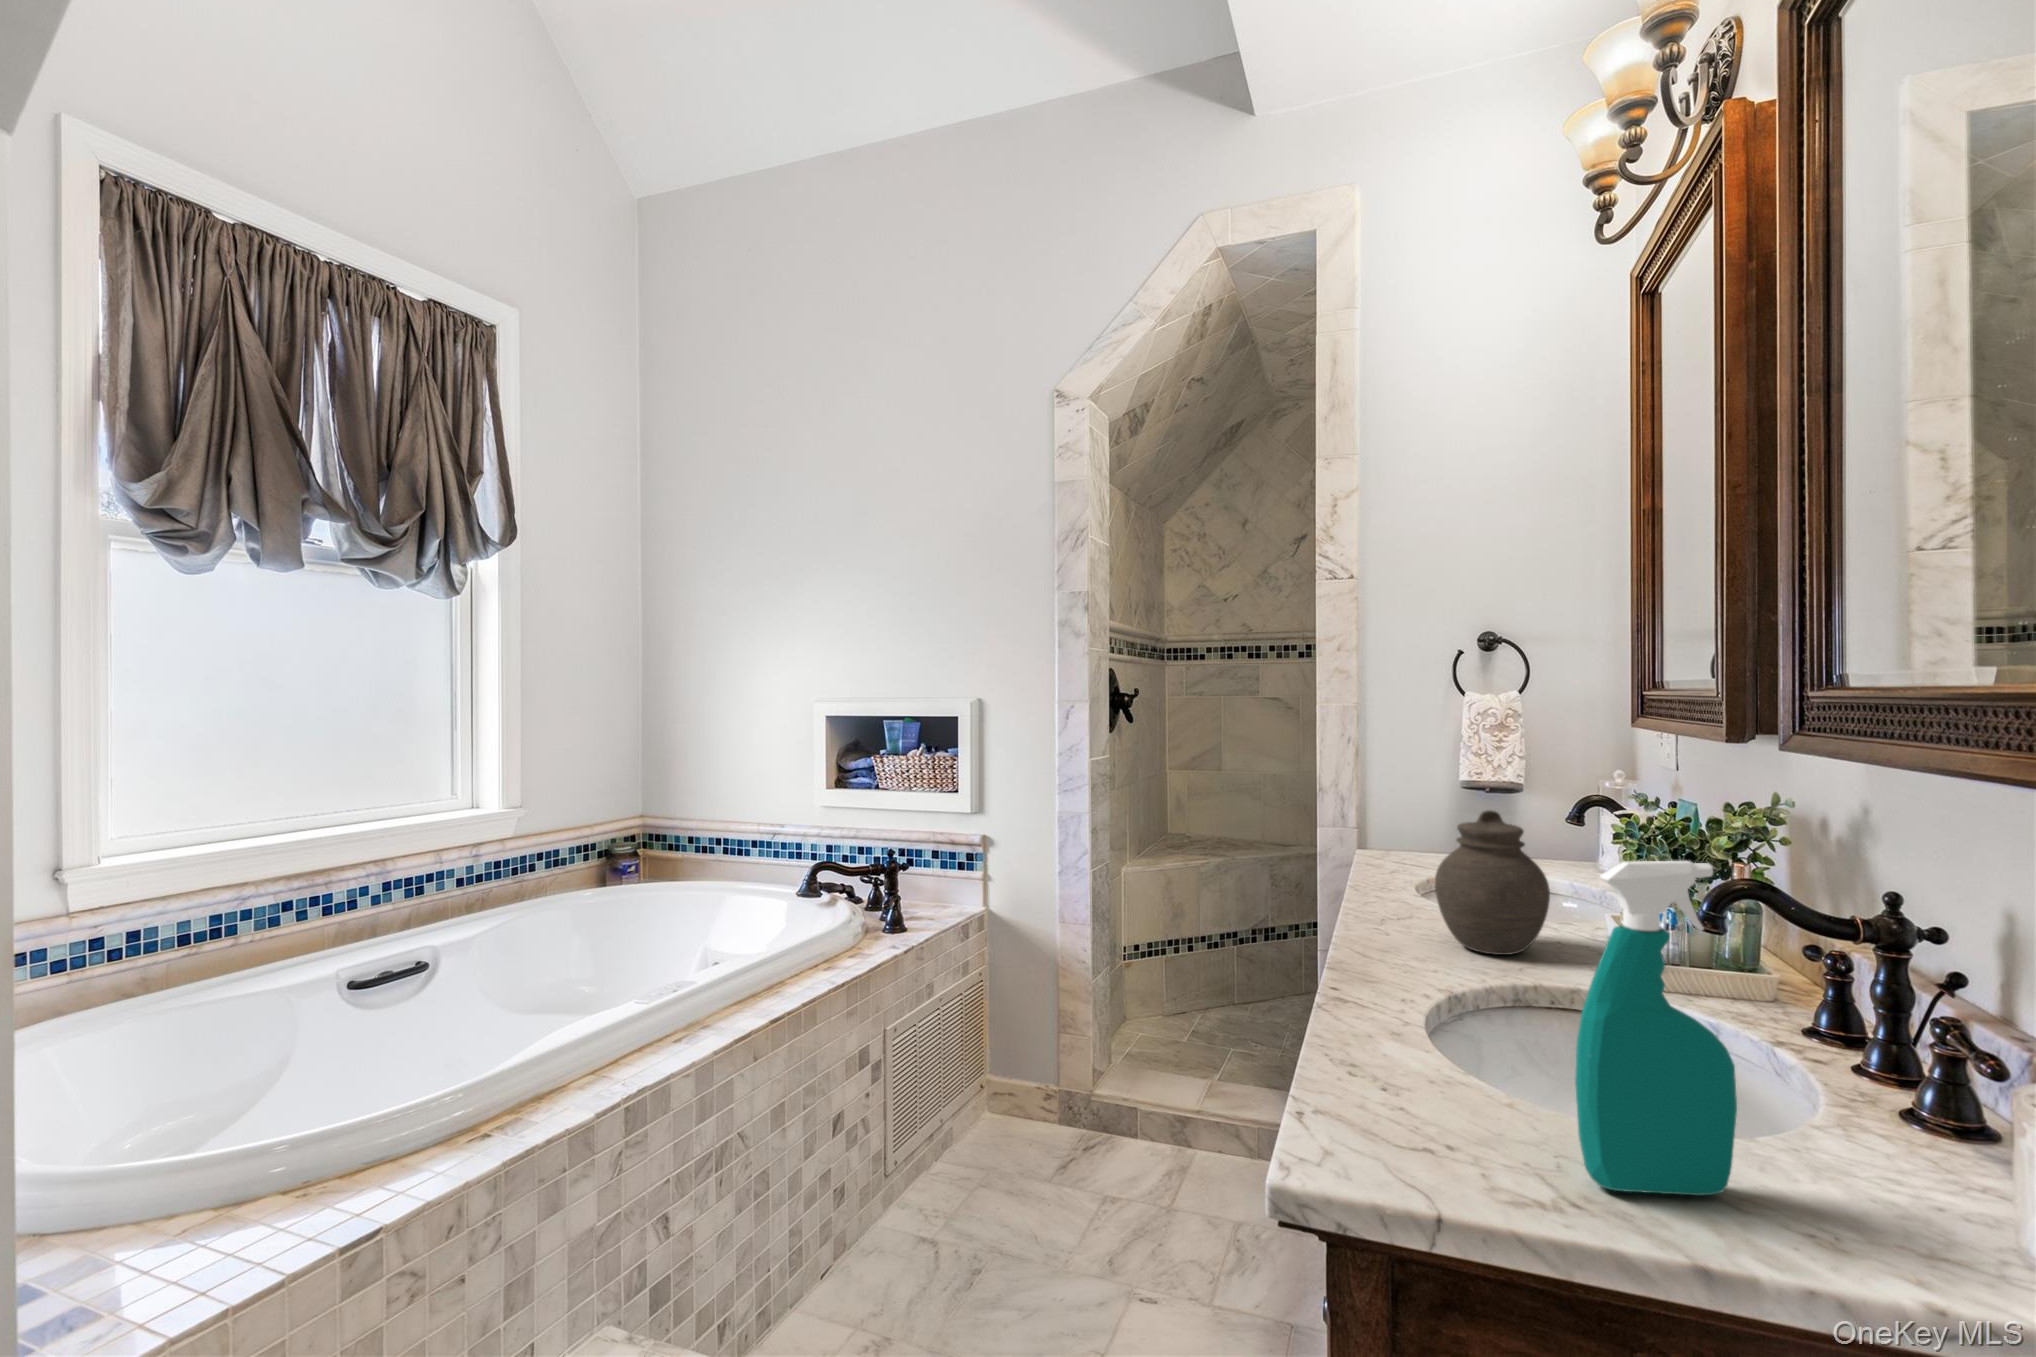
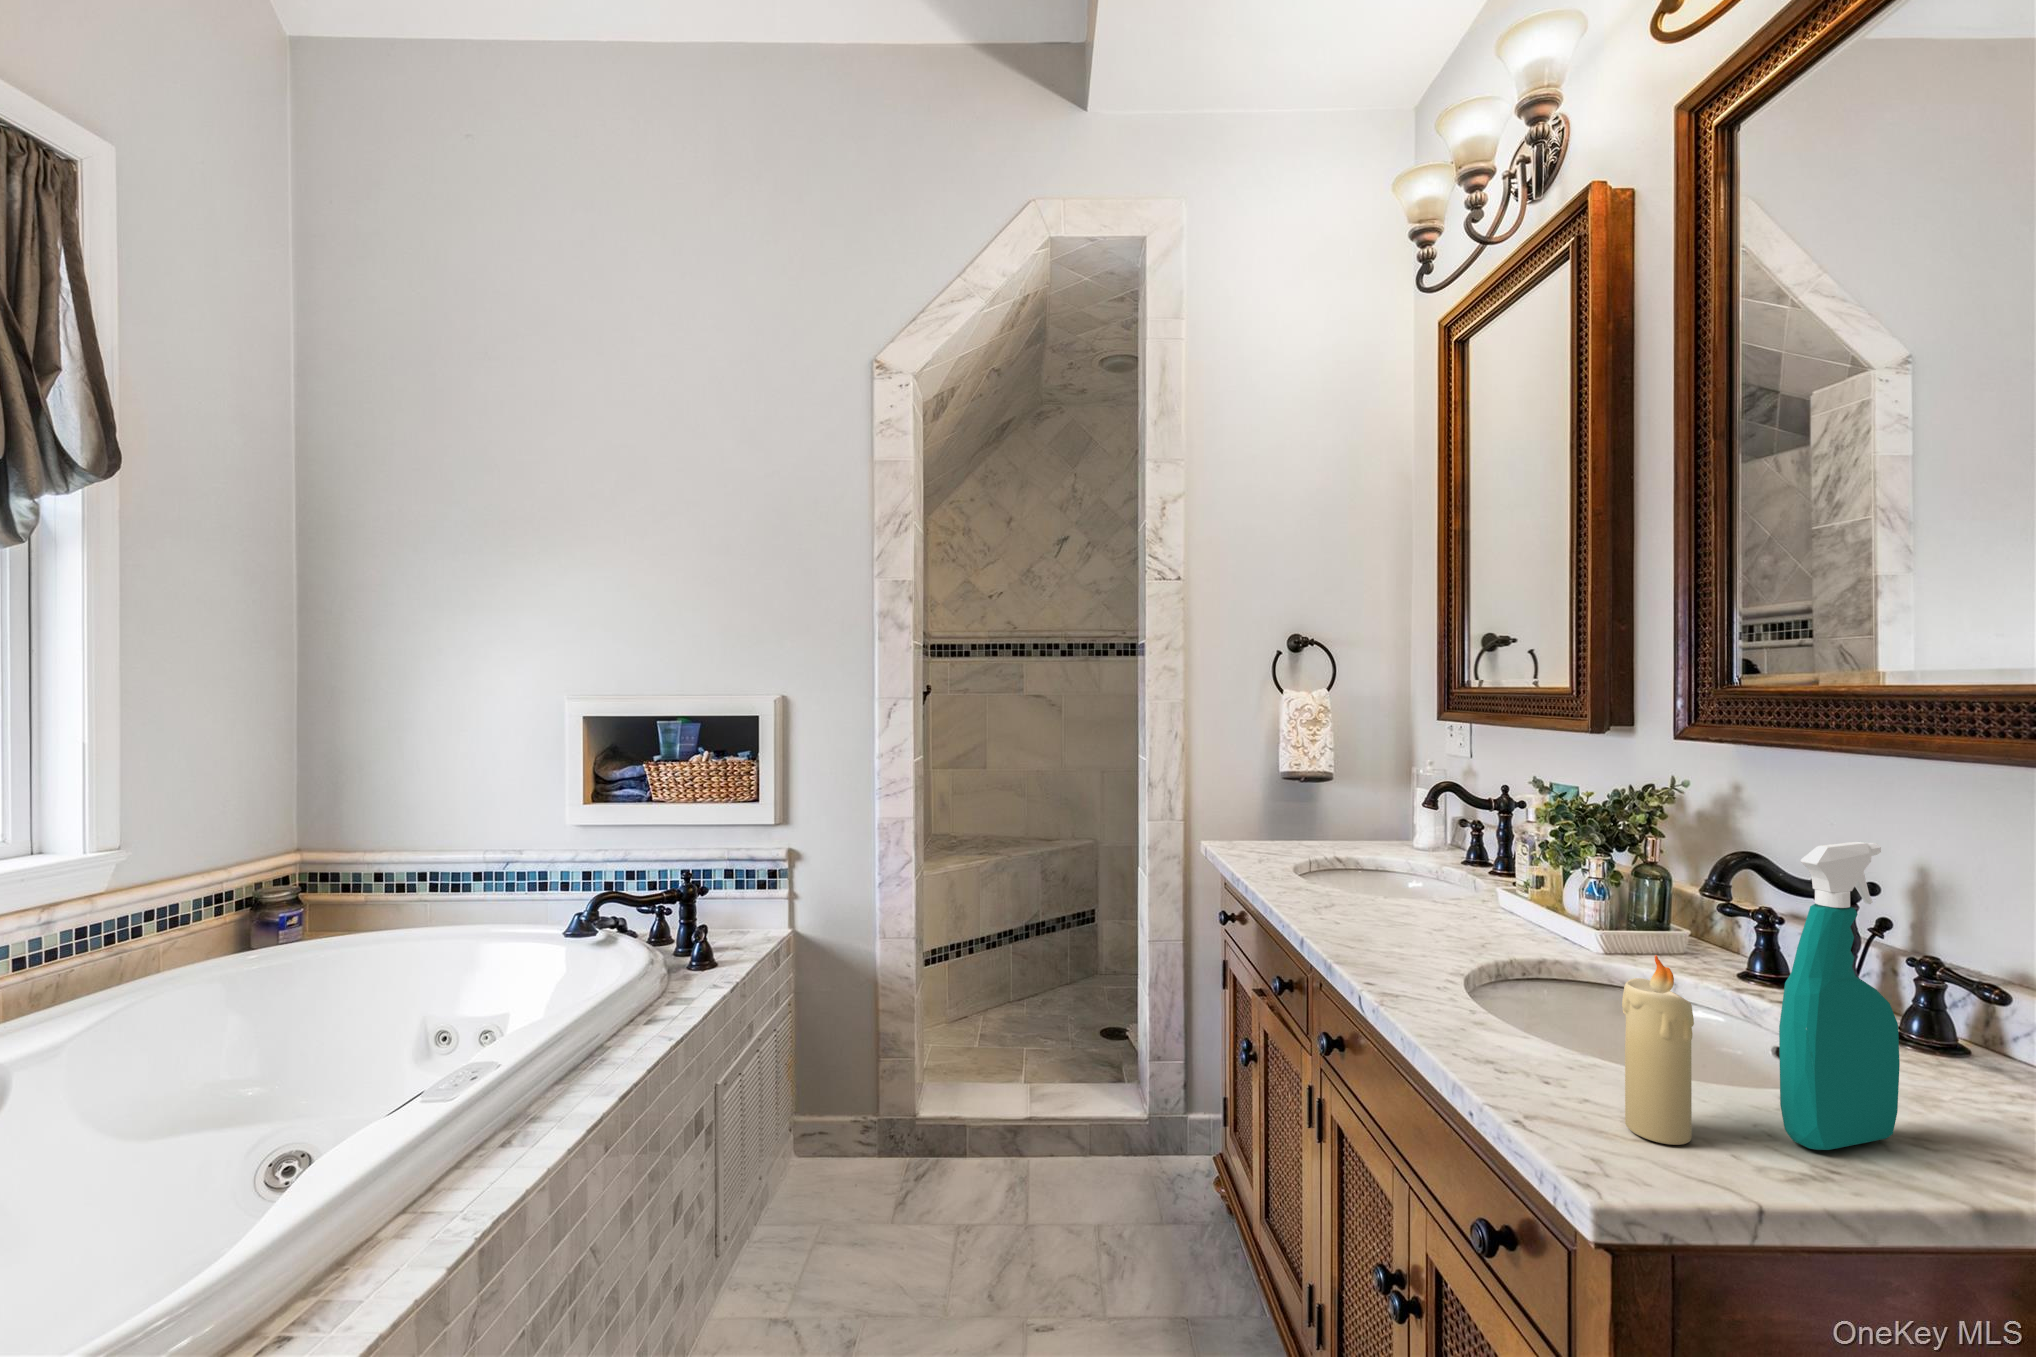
jar: present [1435,810,1550,955] -> none [1376,800,1480,933]
candle: none [1417,964,1485,1160] -> present [1622,955,1694,1145]

